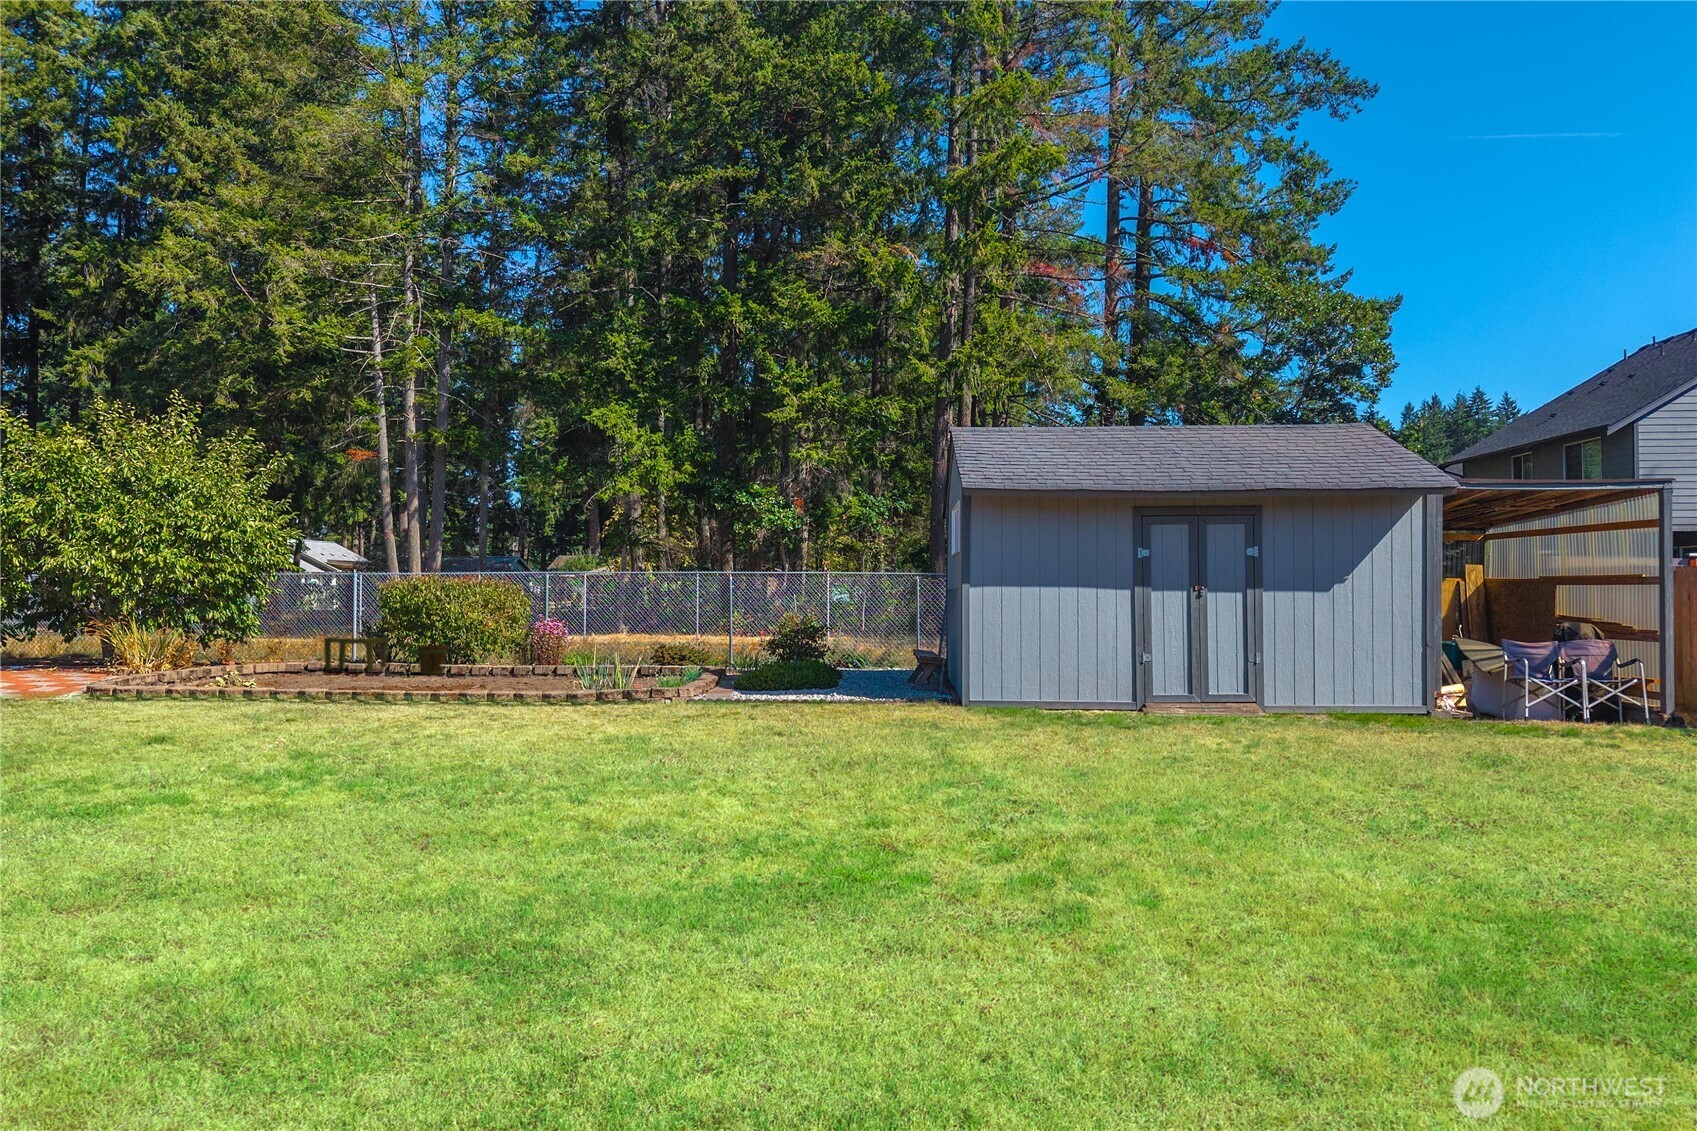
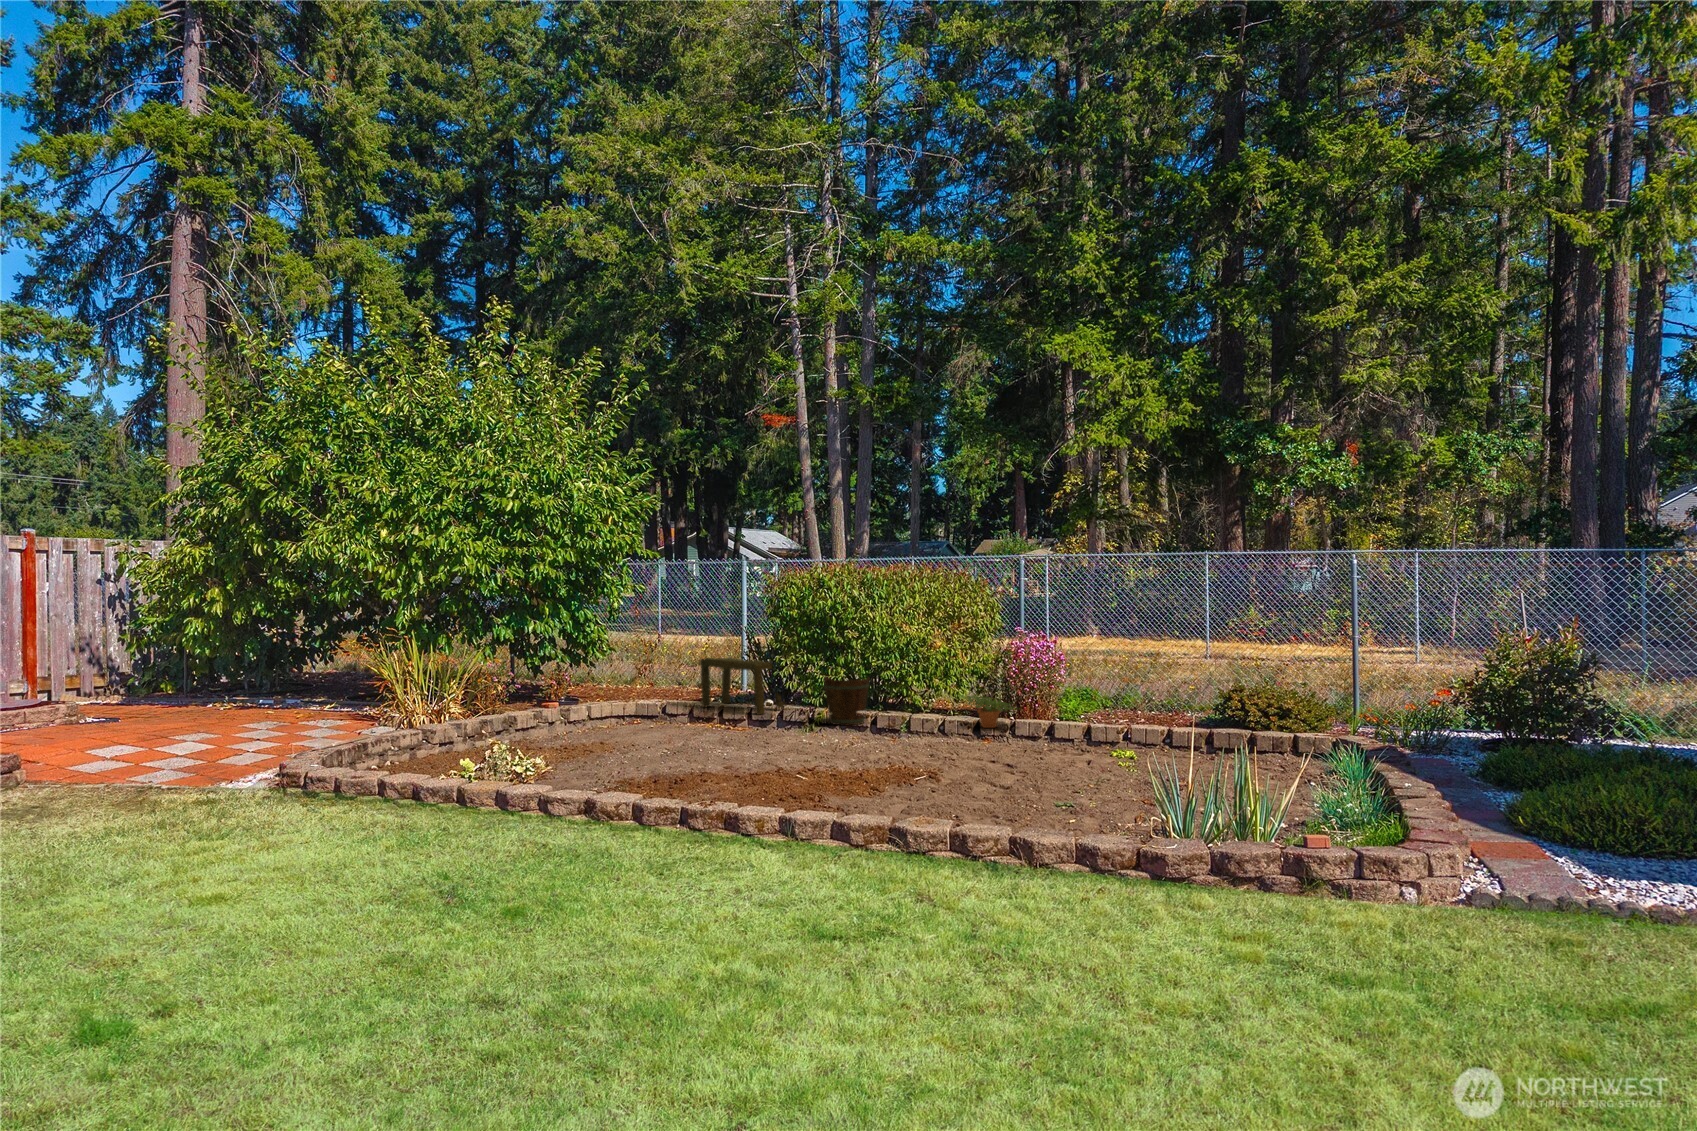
potted plant: none [504,653,542,673] -> present [961,695,1013,728]

